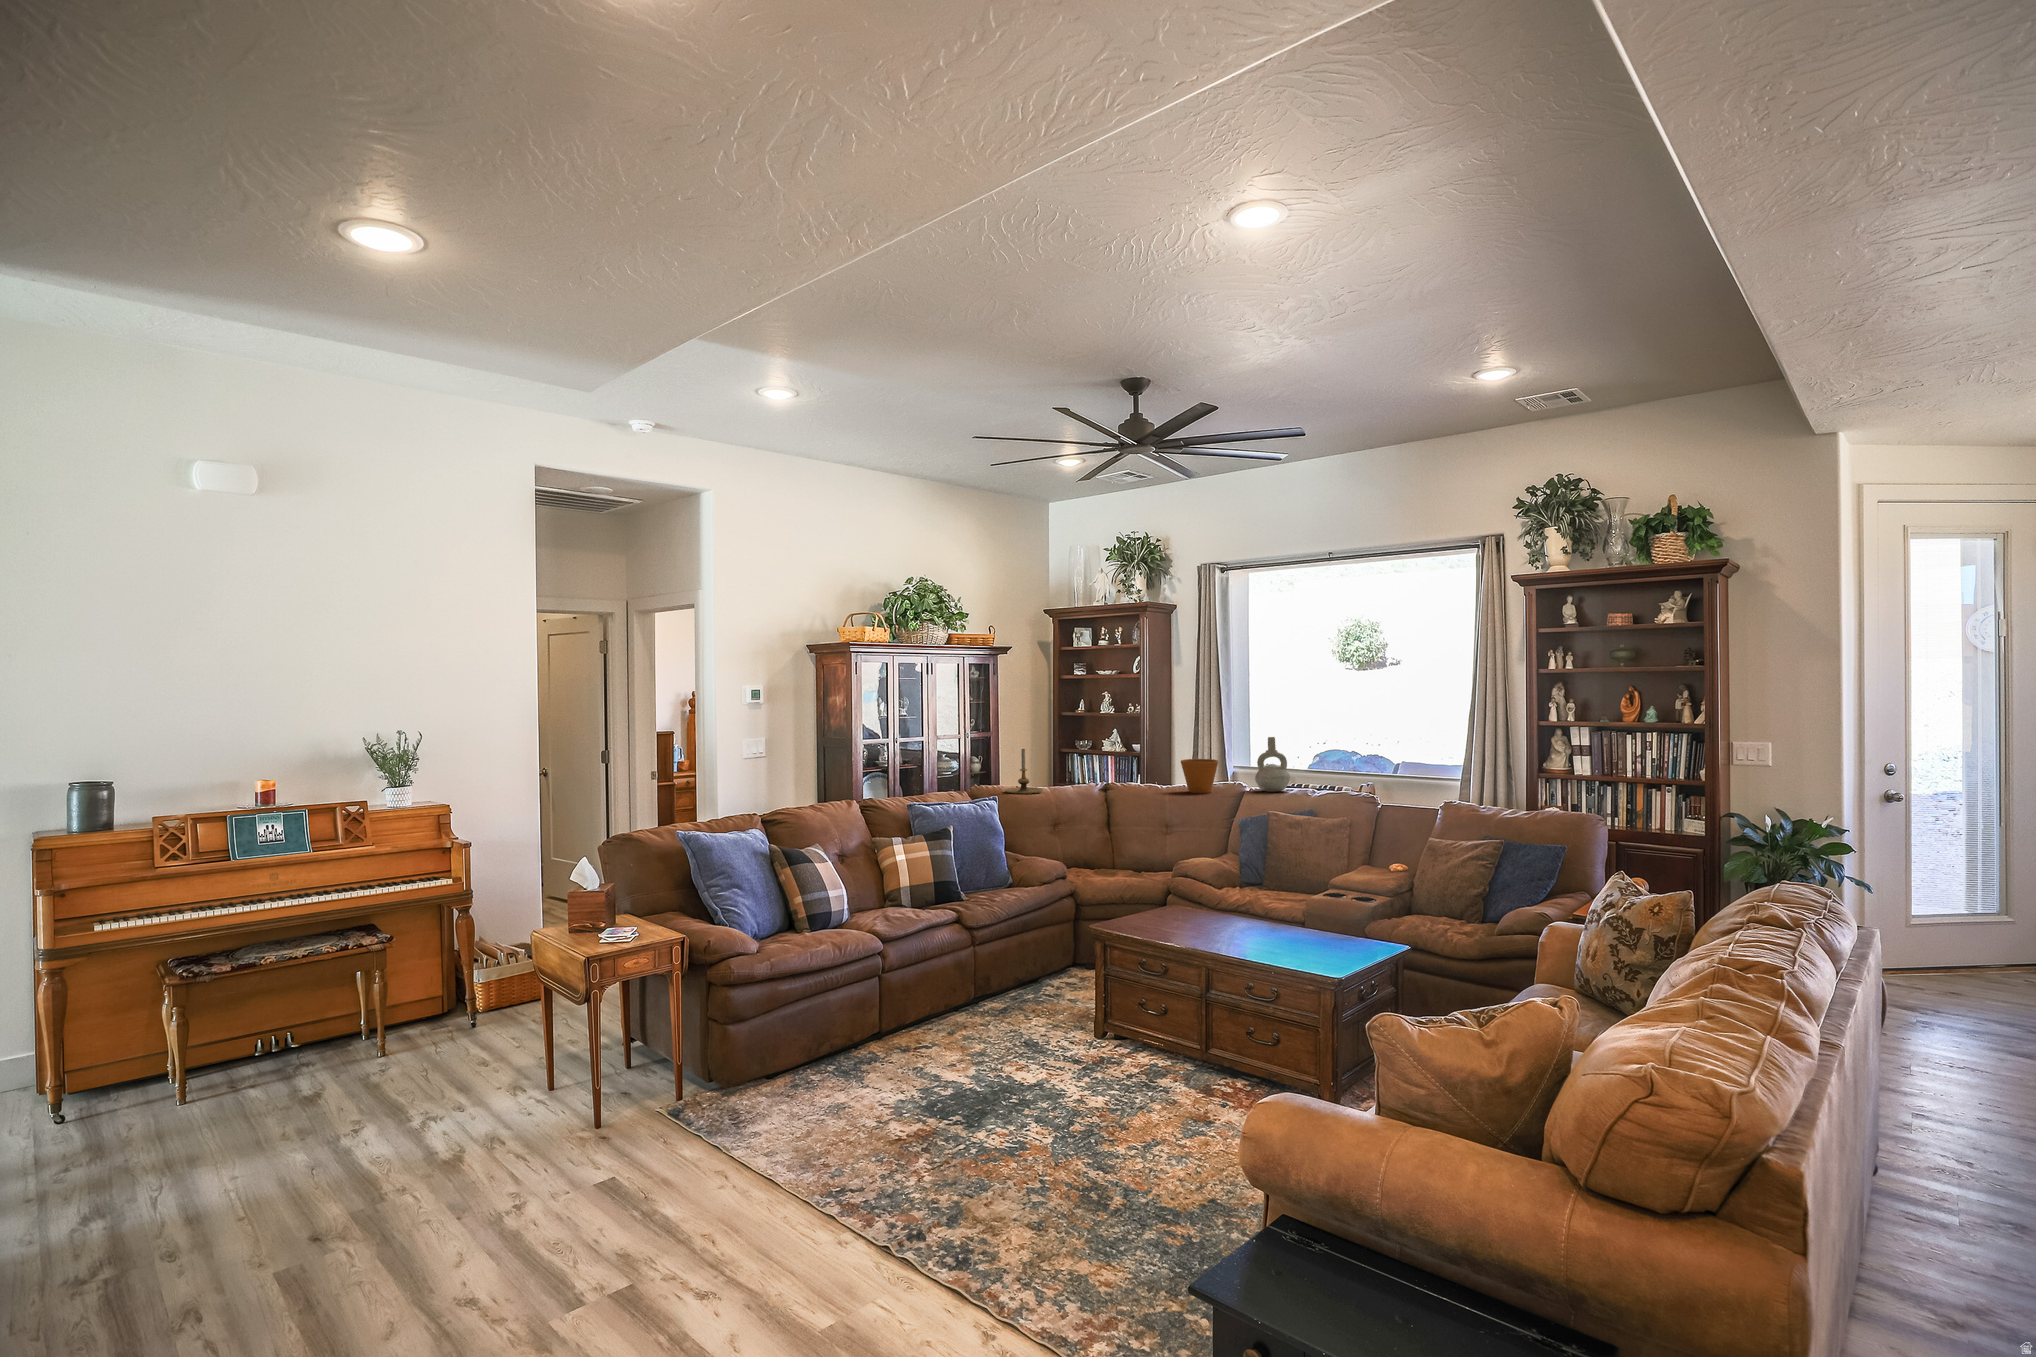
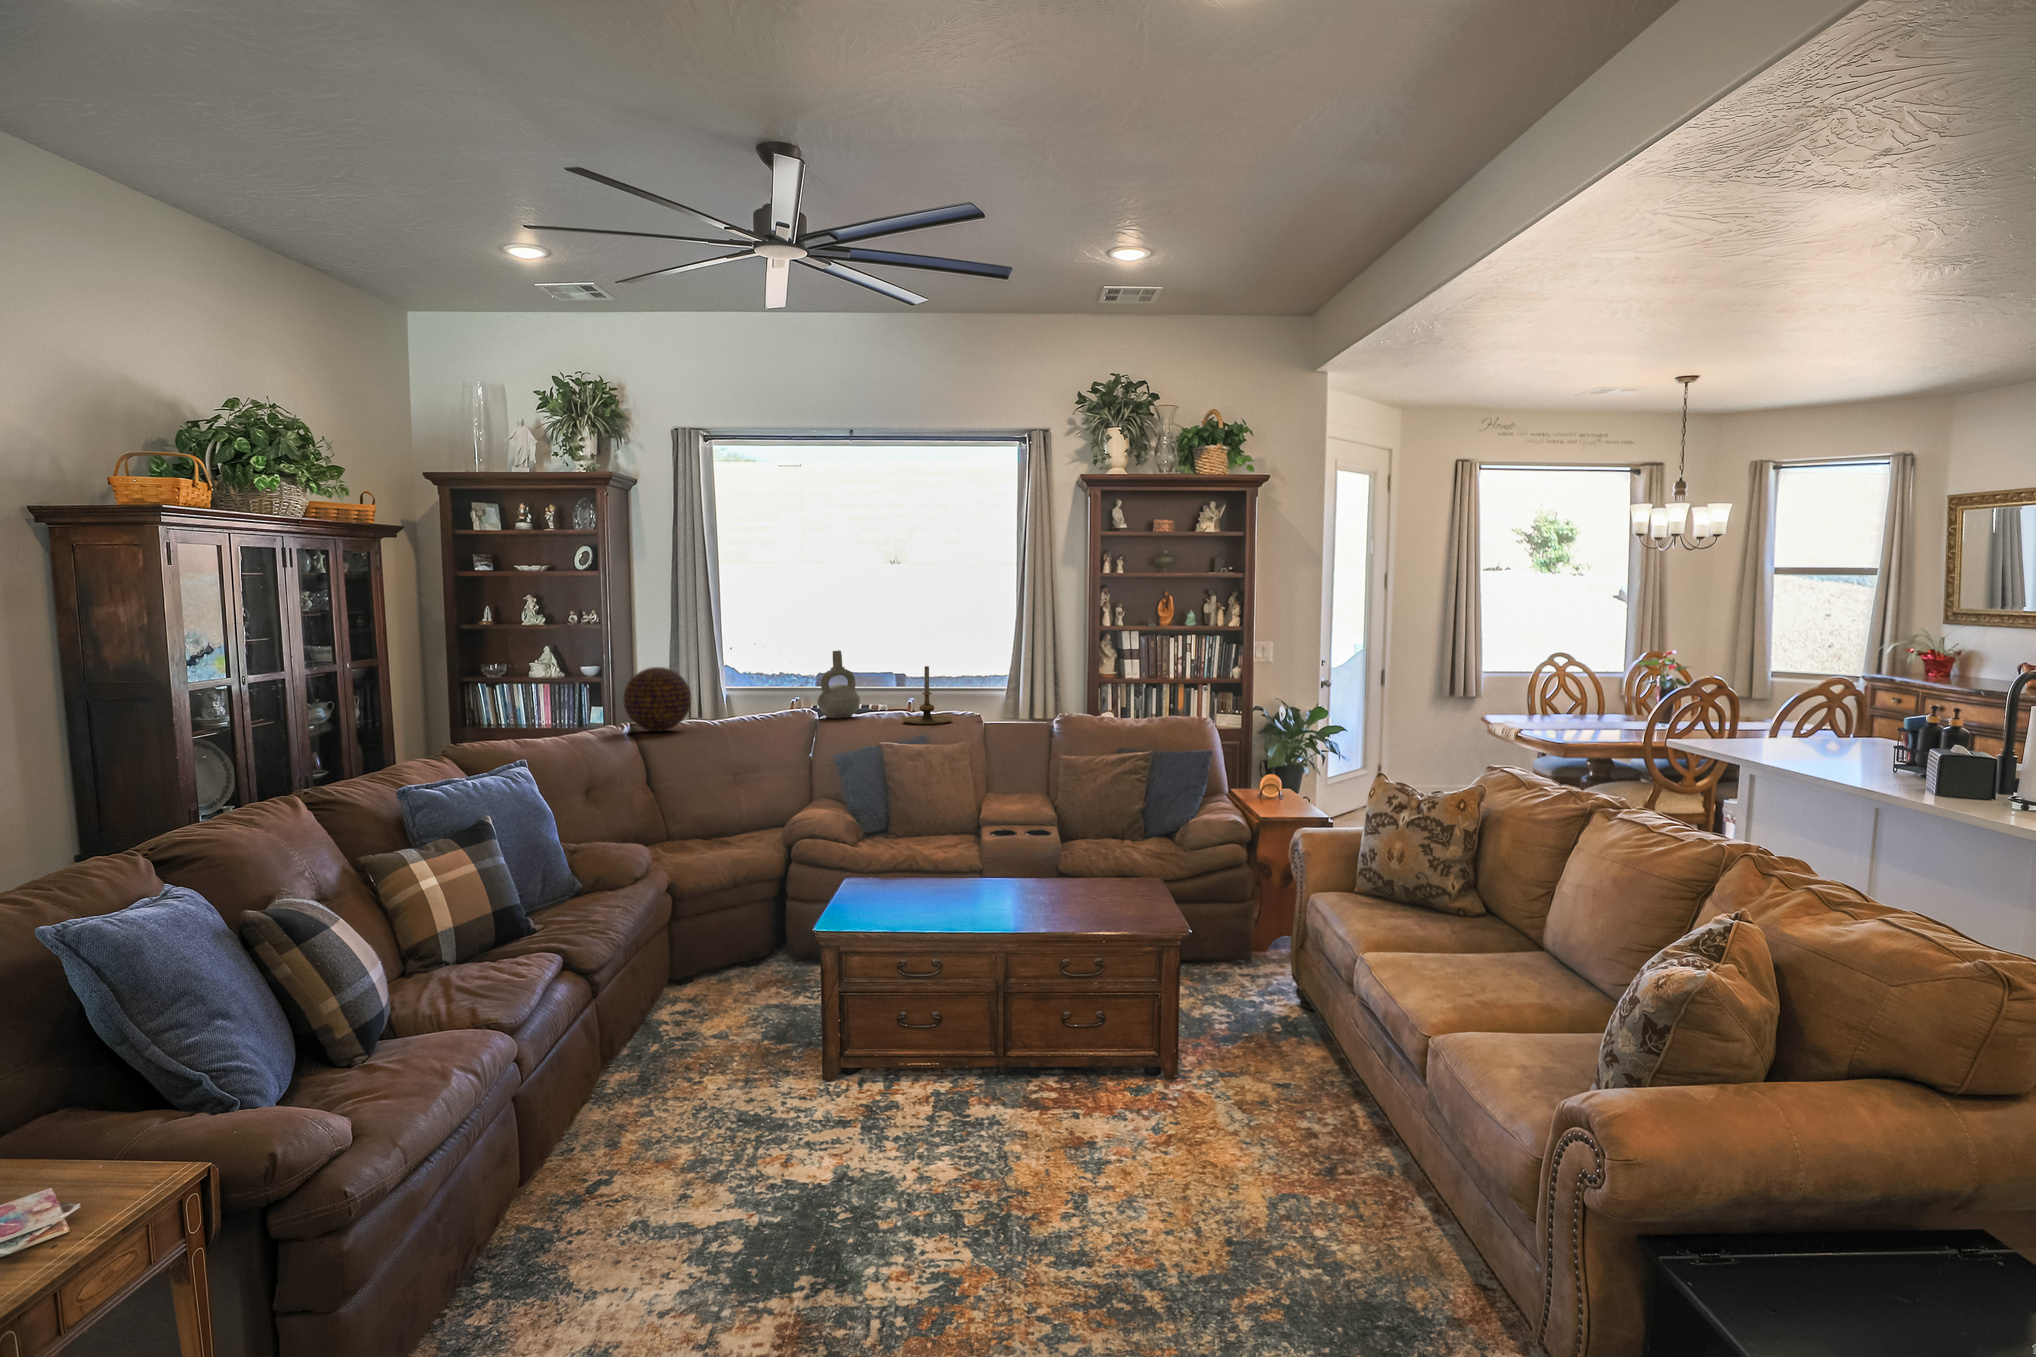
decorative orb: none [1104,744,1149,790] -> present [623,667,691,732]
candle holder: present [1005,749,1043,794] -> present [902,666,952,725]
flower pot: present [1181,759,1218,793] -> none [735,682,785,727]

